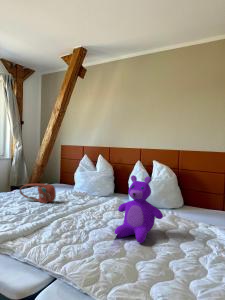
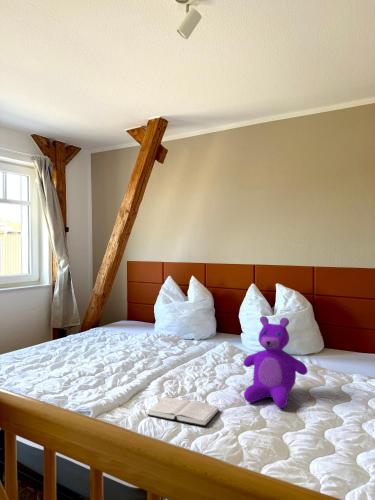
handbag: present [20,184,56,203] -> none [86,327,140,356]
hardback book: none [38,231,94,254] -> present [148,398,219,426]

